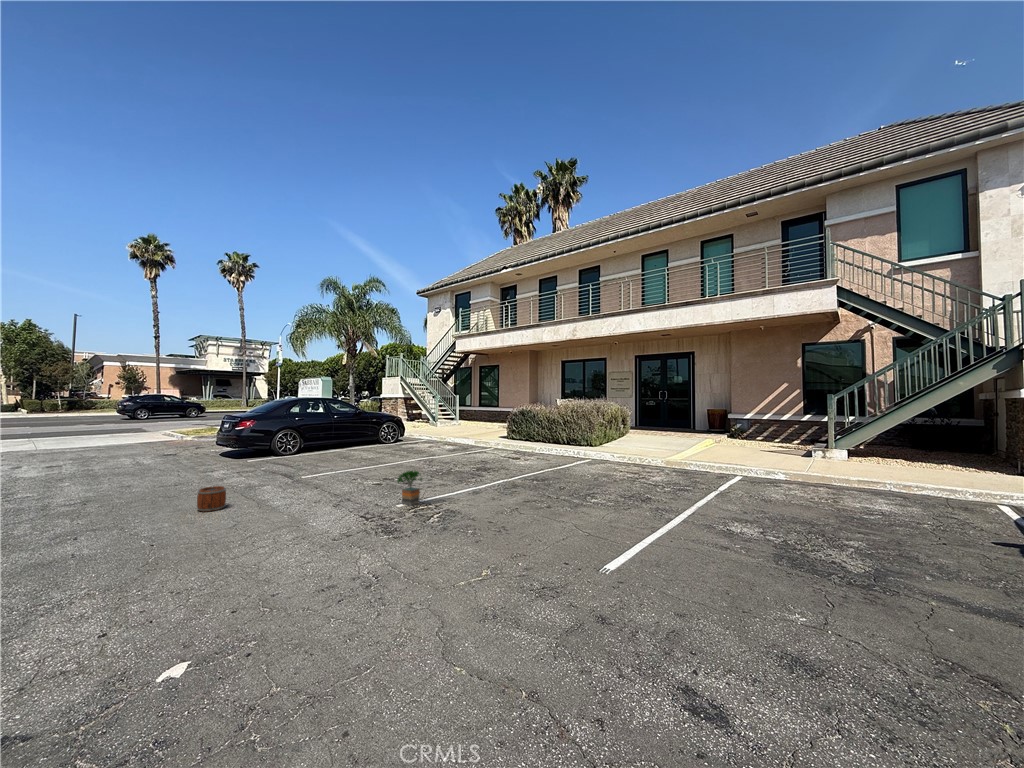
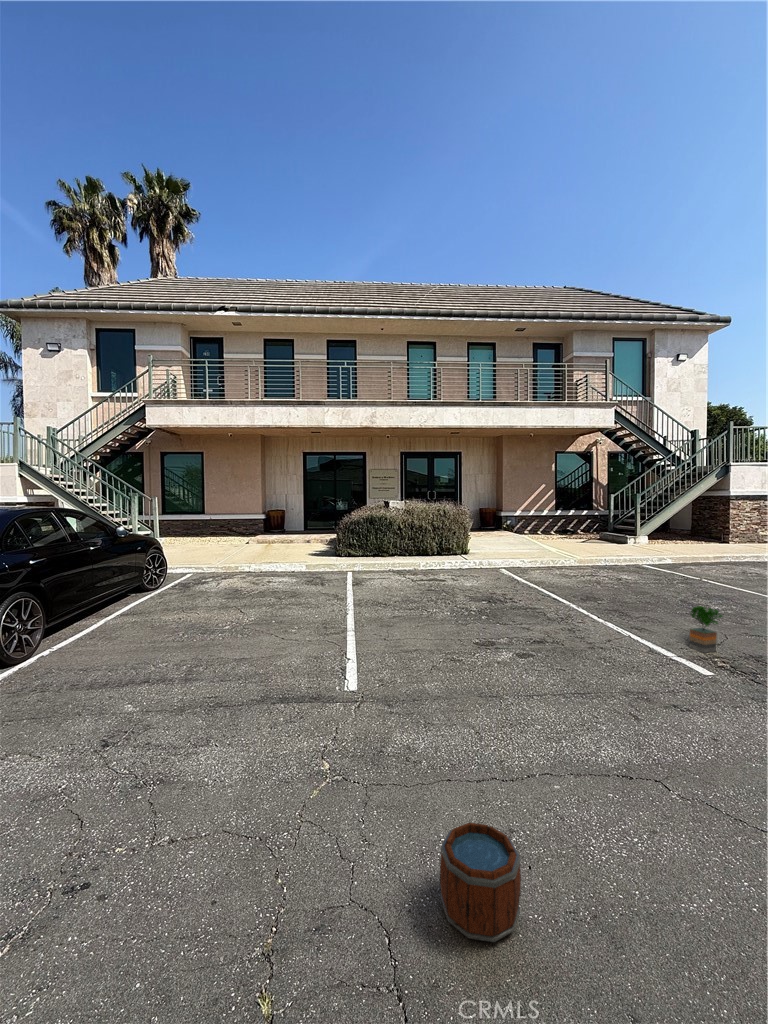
bucket: present [197,486,226,512] -> present [440,823,521,942]

